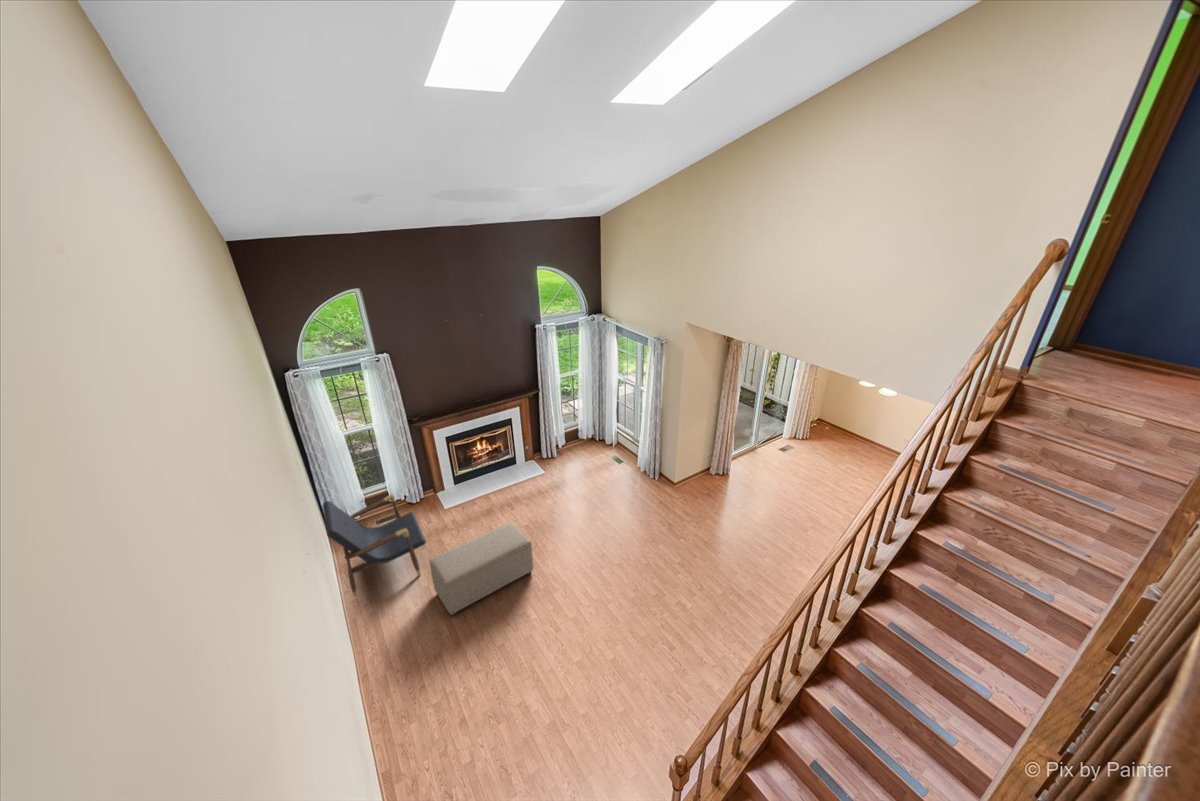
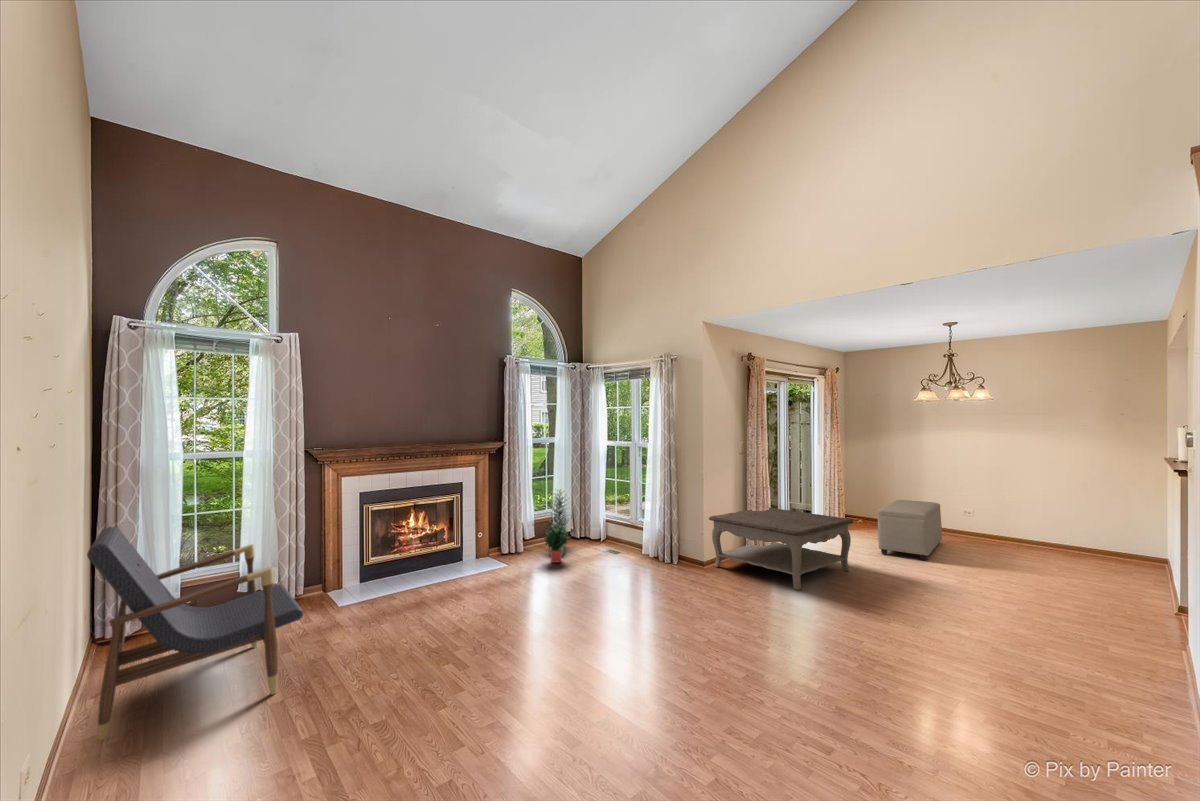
potted plant: none [568,410,592,470] -> present [544,490,569,563]
coffee table: none [680,441,781,520] -> present [709,508,853,590]
ottoman: present [430,523,533,616] -> present [878,500,942,560]

